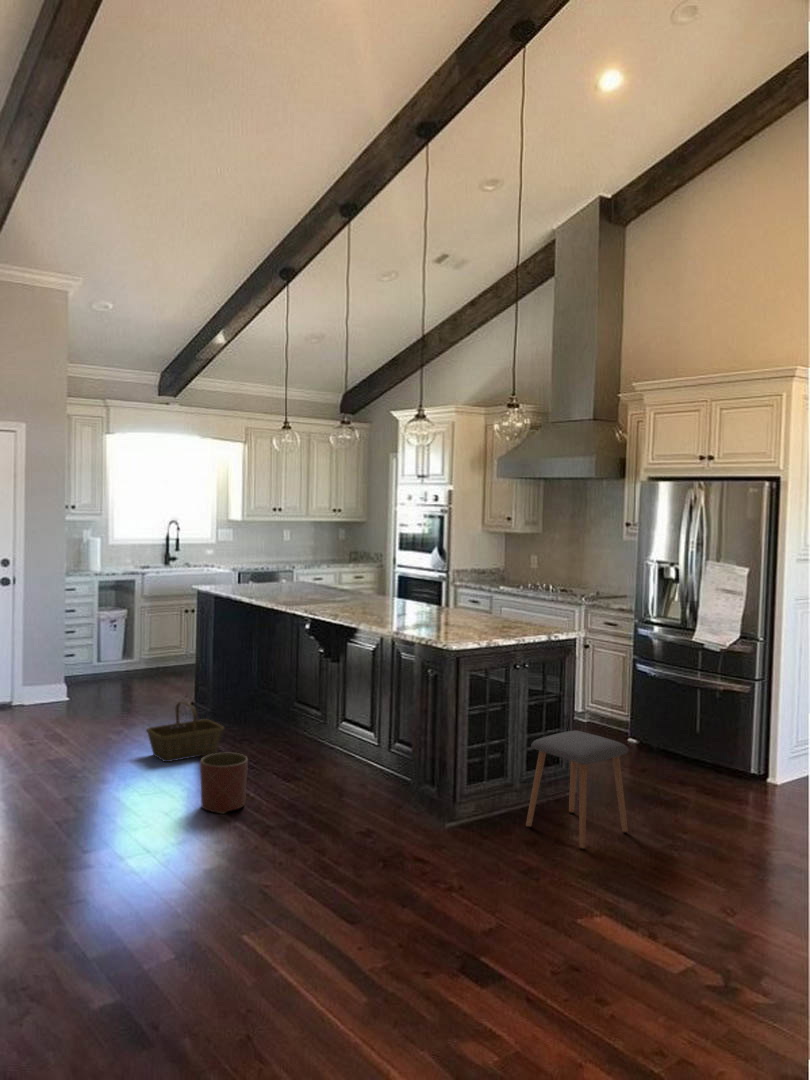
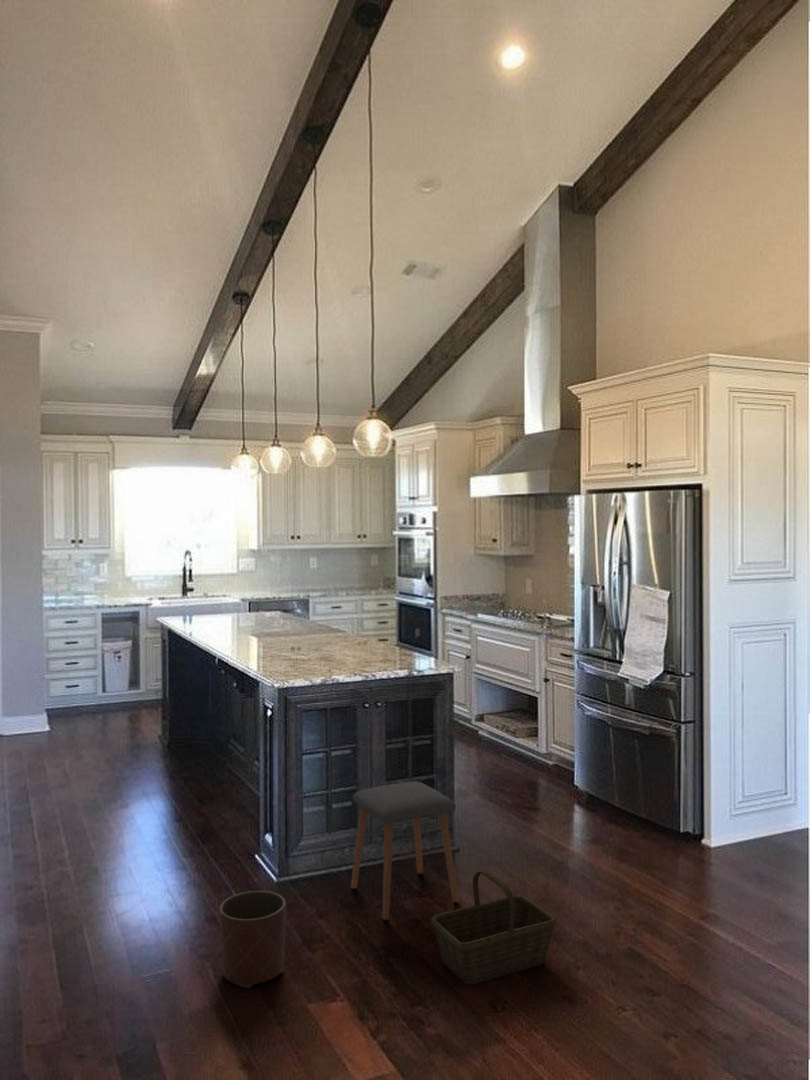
basket: present [146,702,224,762] -> present [431,871,557,985]
planter: present [200,753,248,814] -> present [219,891,286,988]

